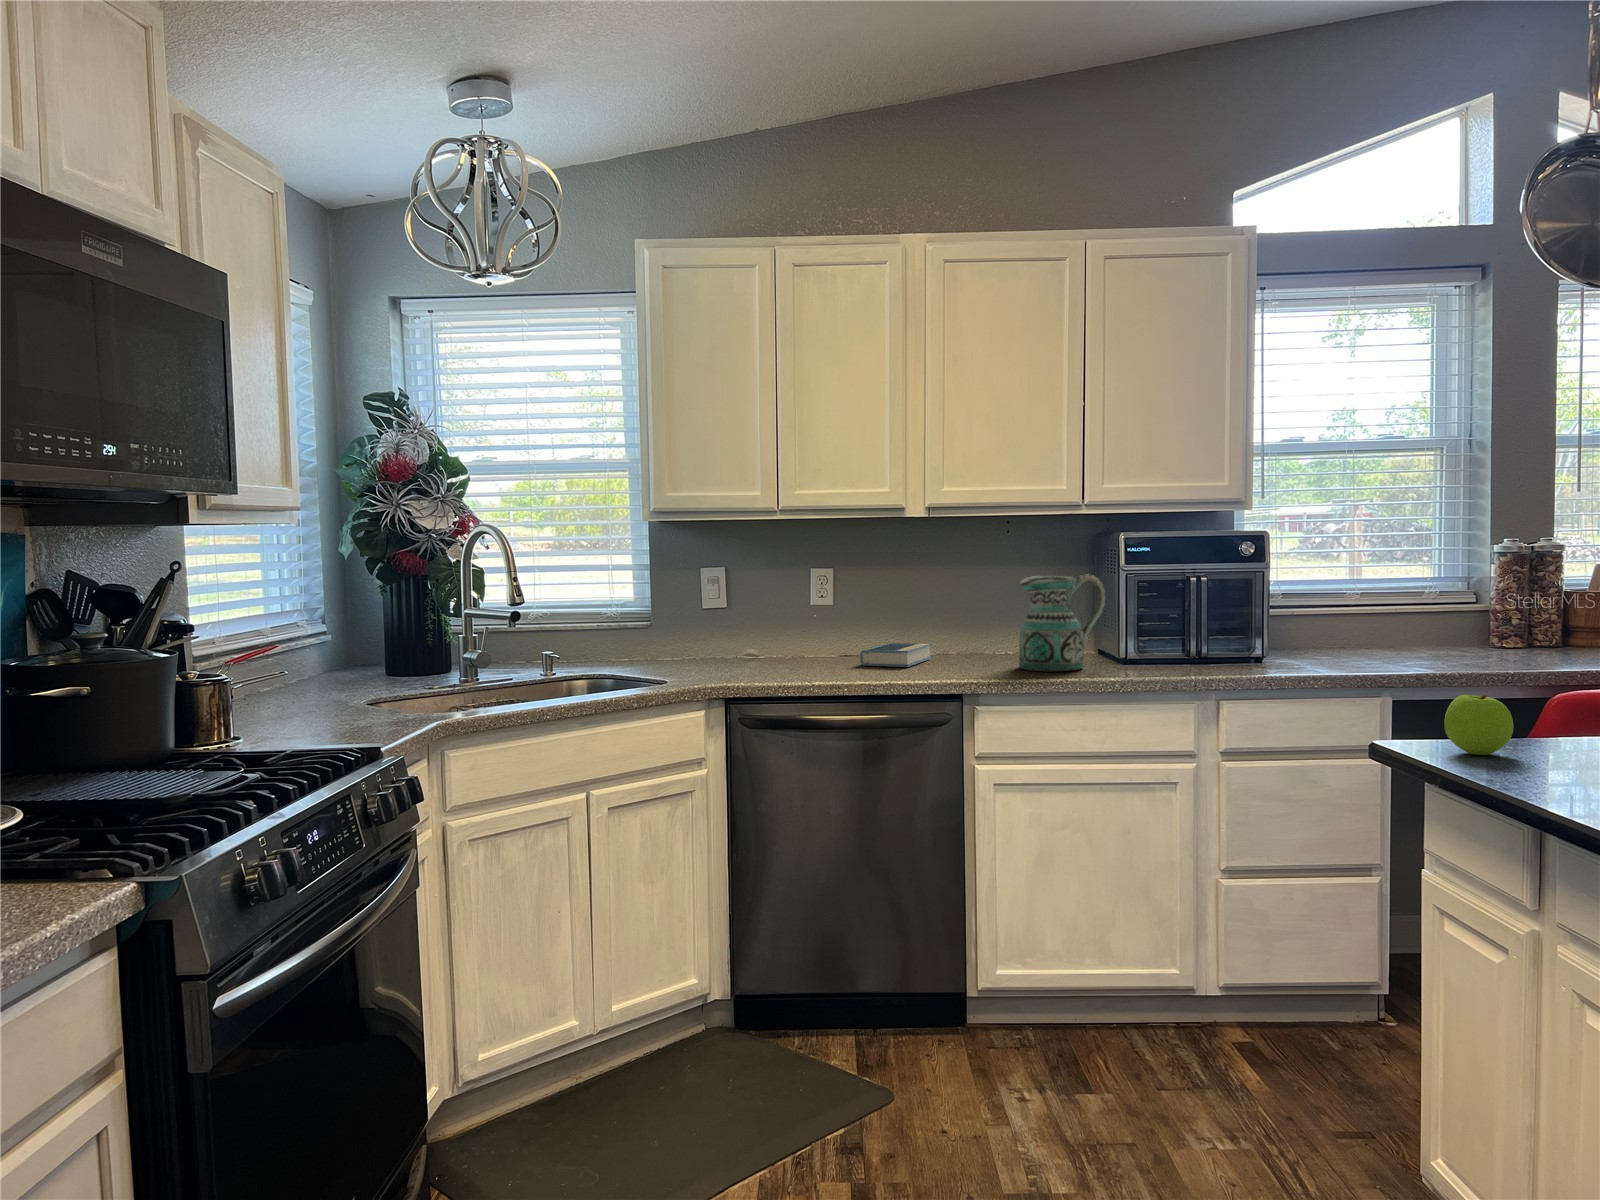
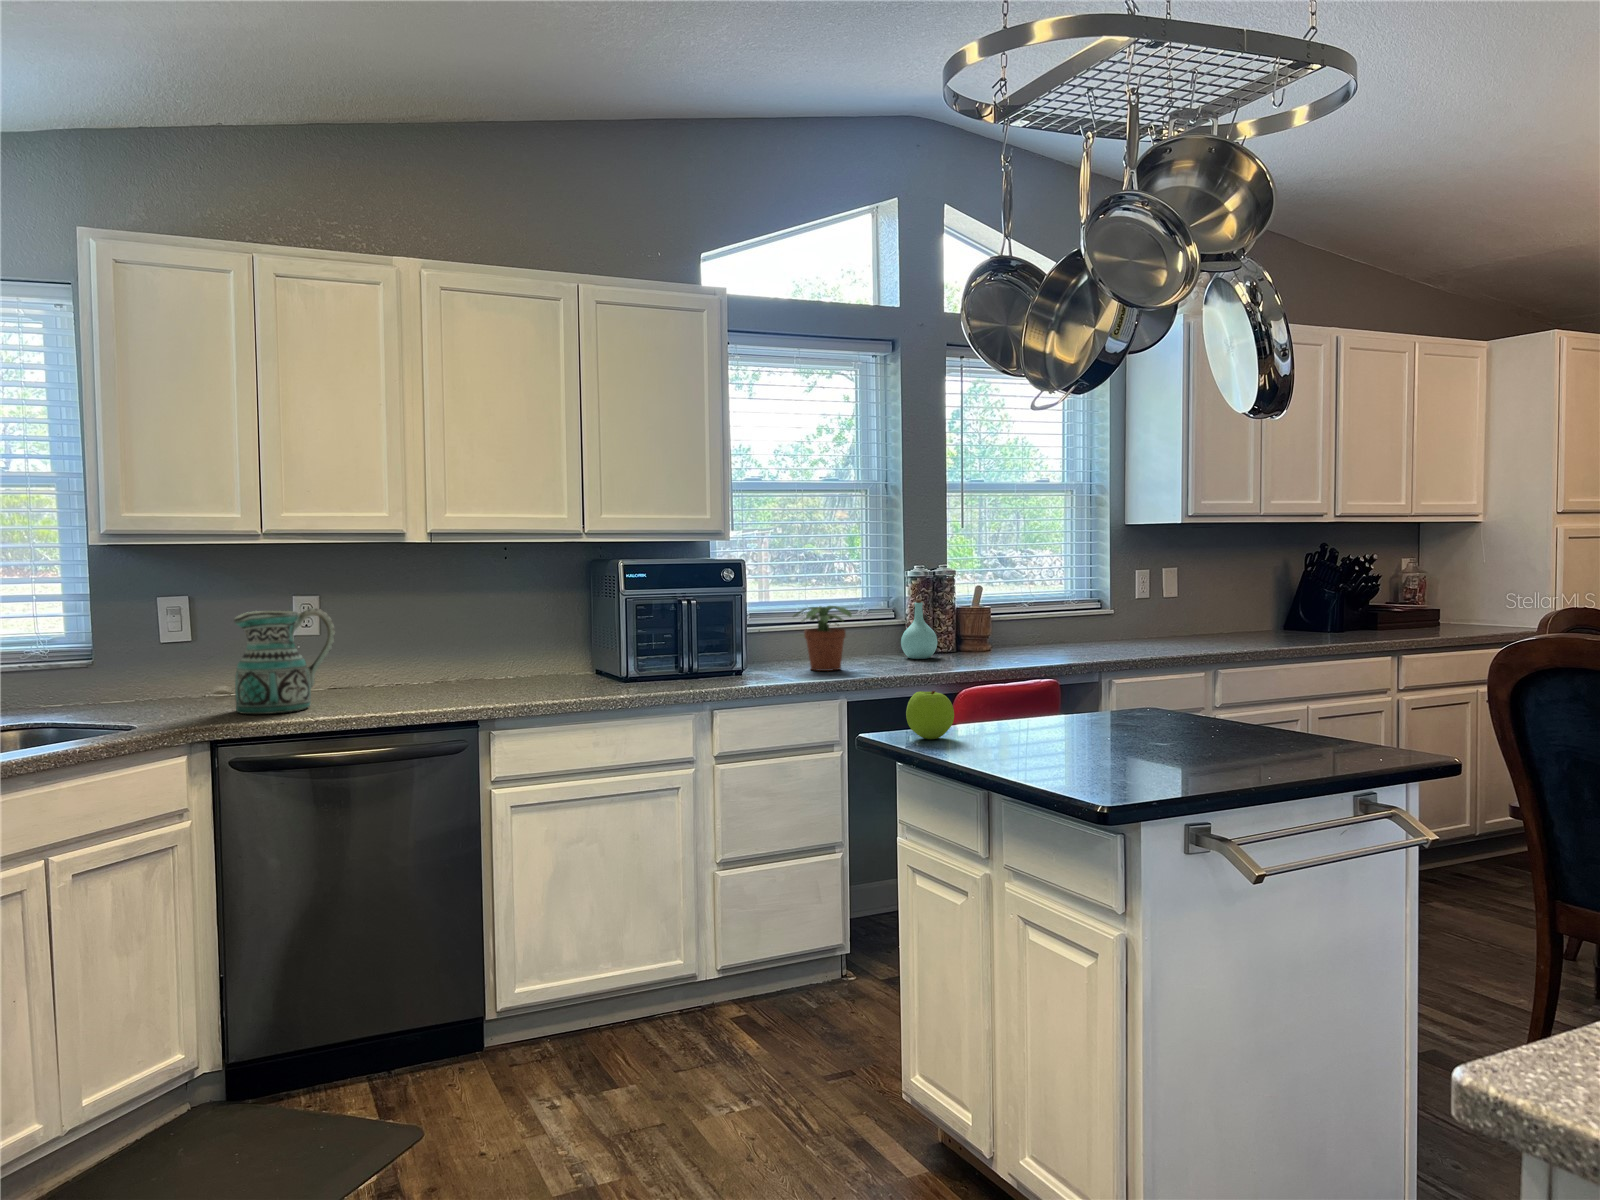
ceramic pitcher: present [1019,574,1105,671] -> present [234,608,335,714]
bottle: none [1479,581,1533,654] -> present [901,600,937,659]
potted plant: none [1328,587,1407,663] -> present [793,606,852,671]
hardback book: present [860,643,931,667] -> none [361,671,435,697]

